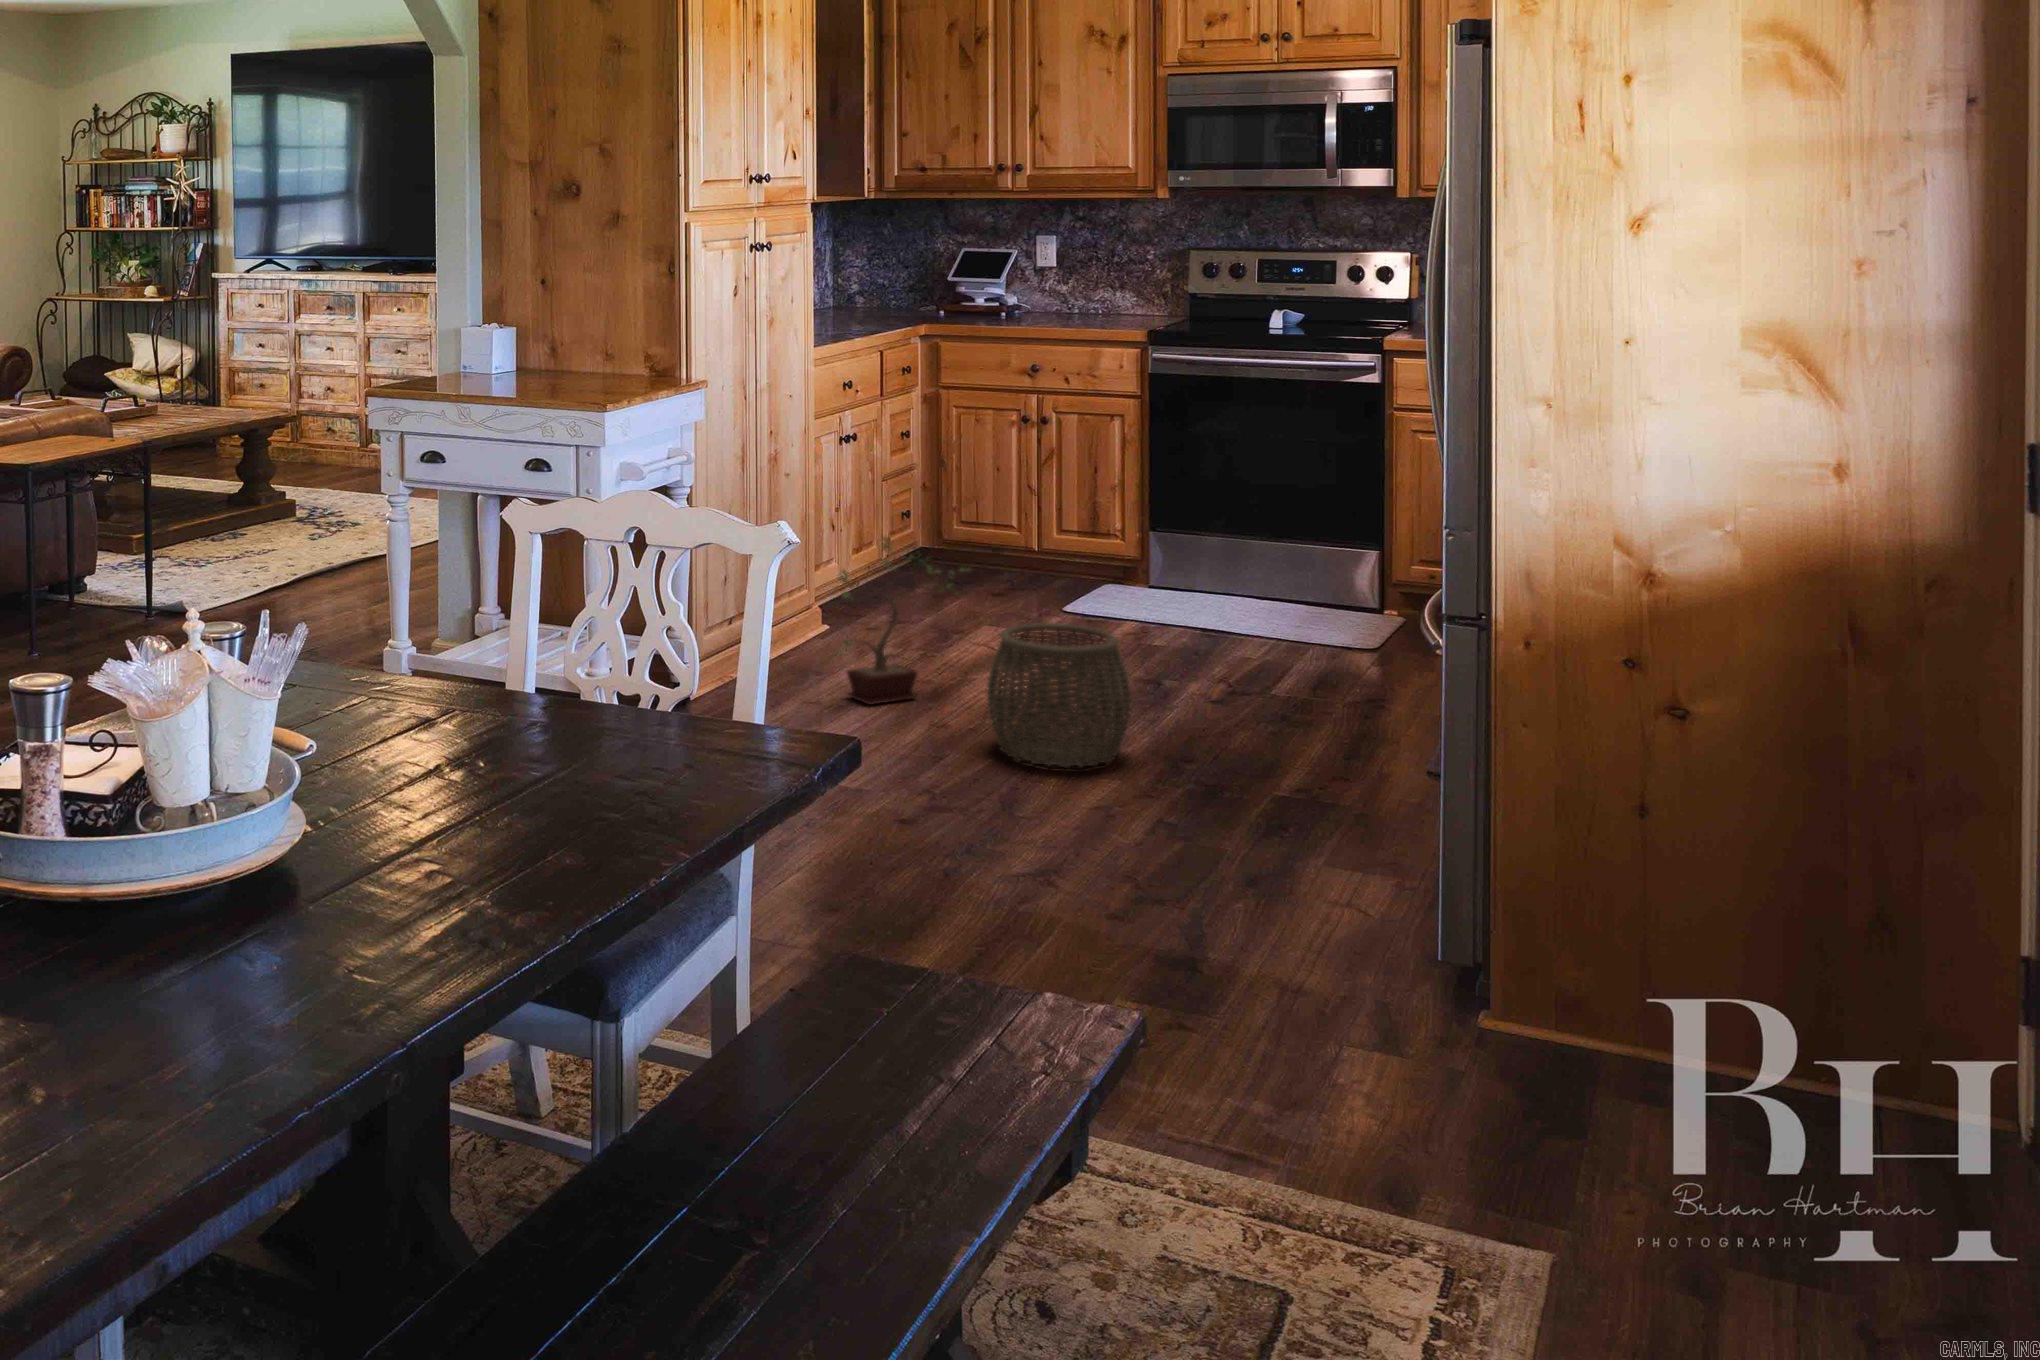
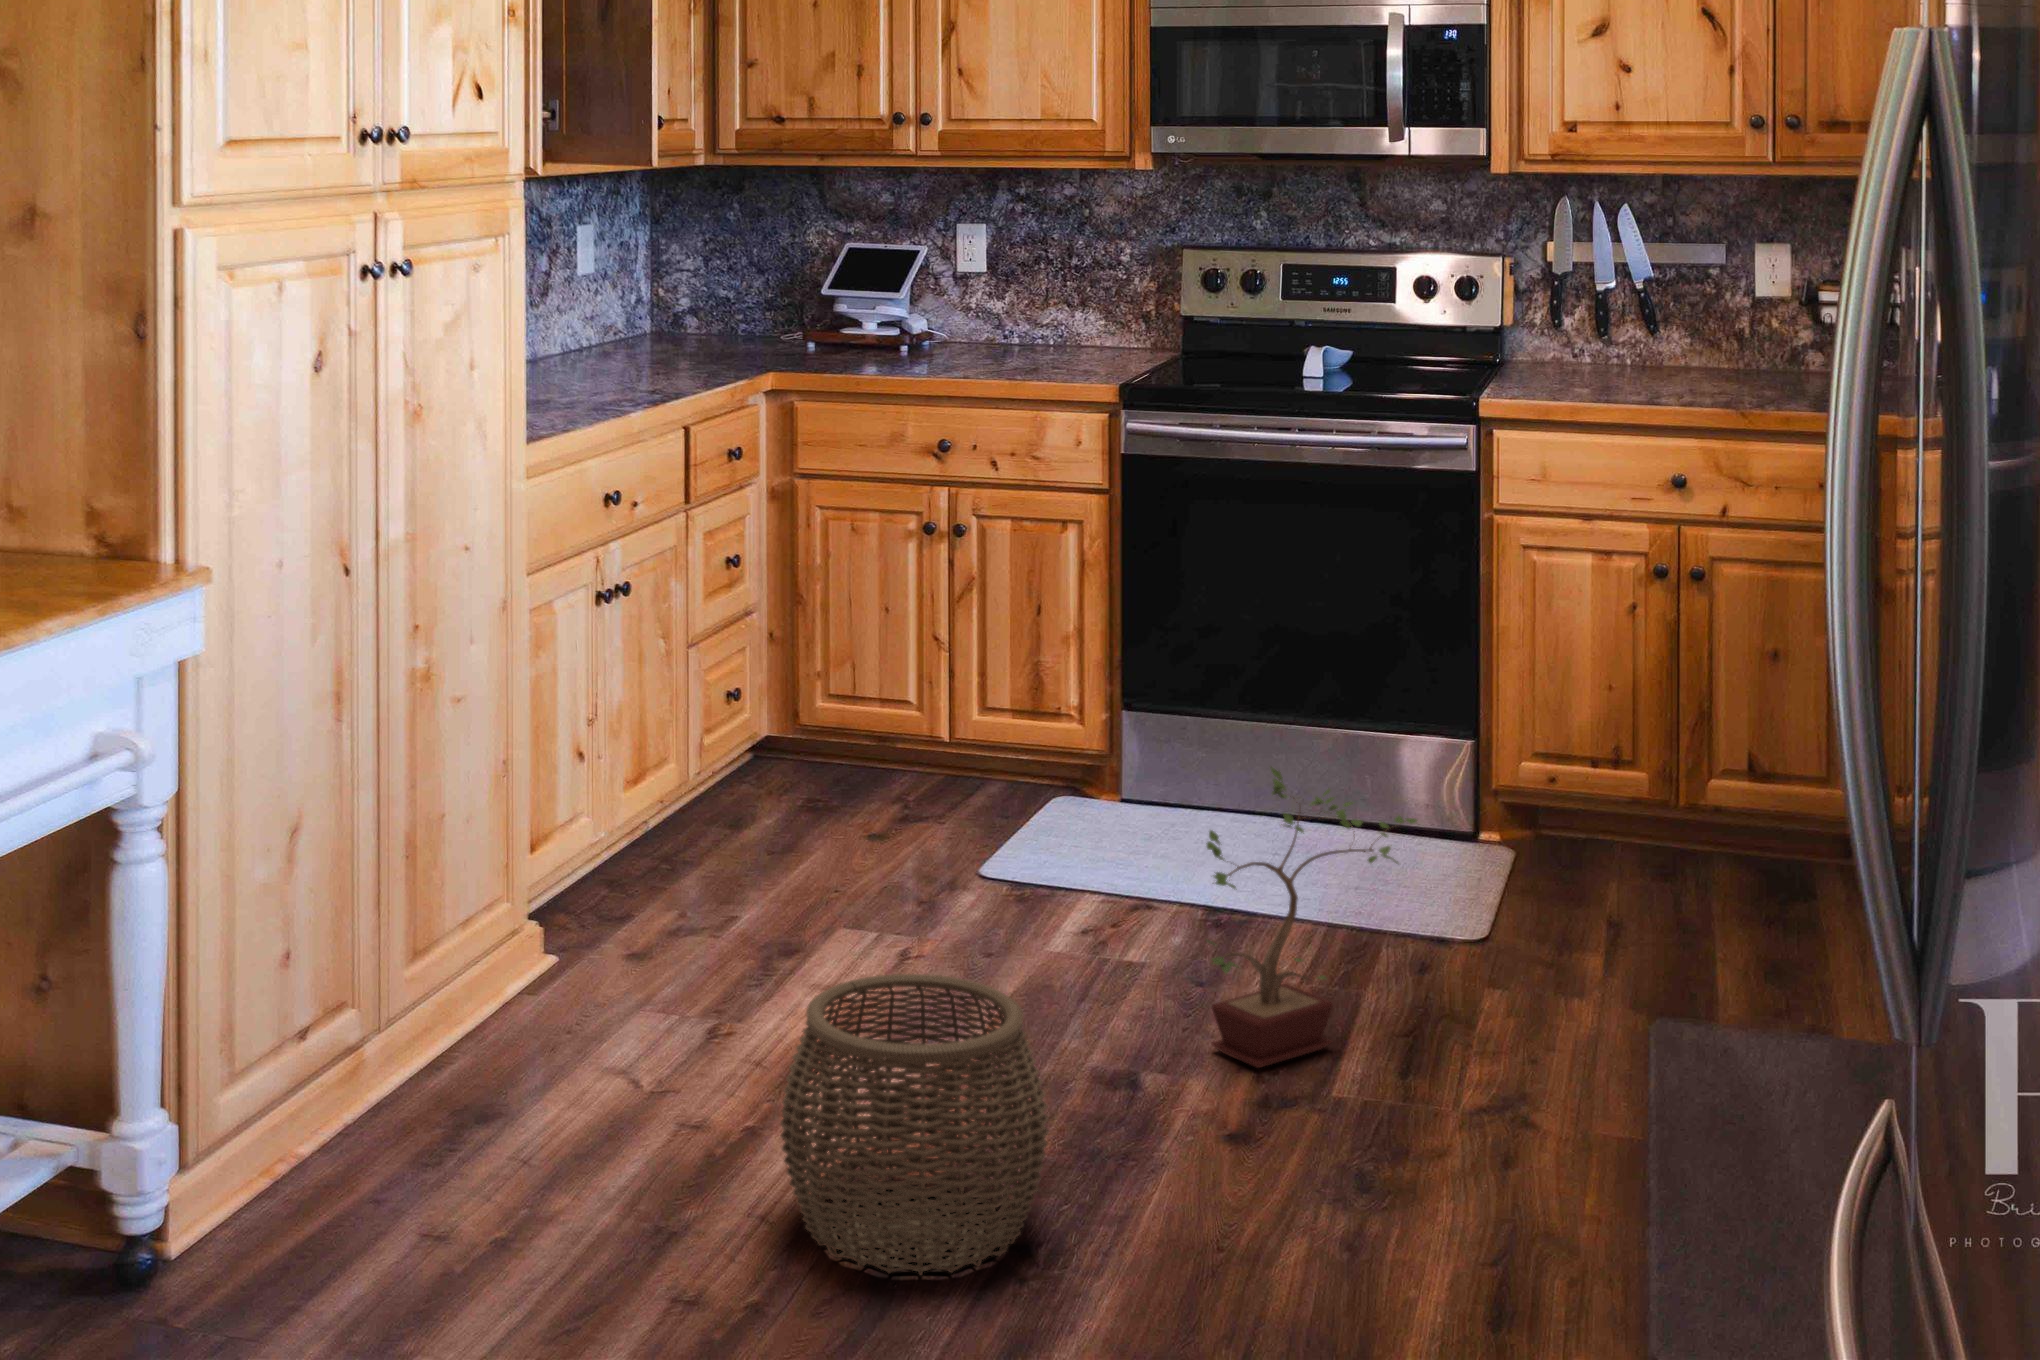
potted plant: present [840,537,967,705] -> present [1206,767,1417,1068]

